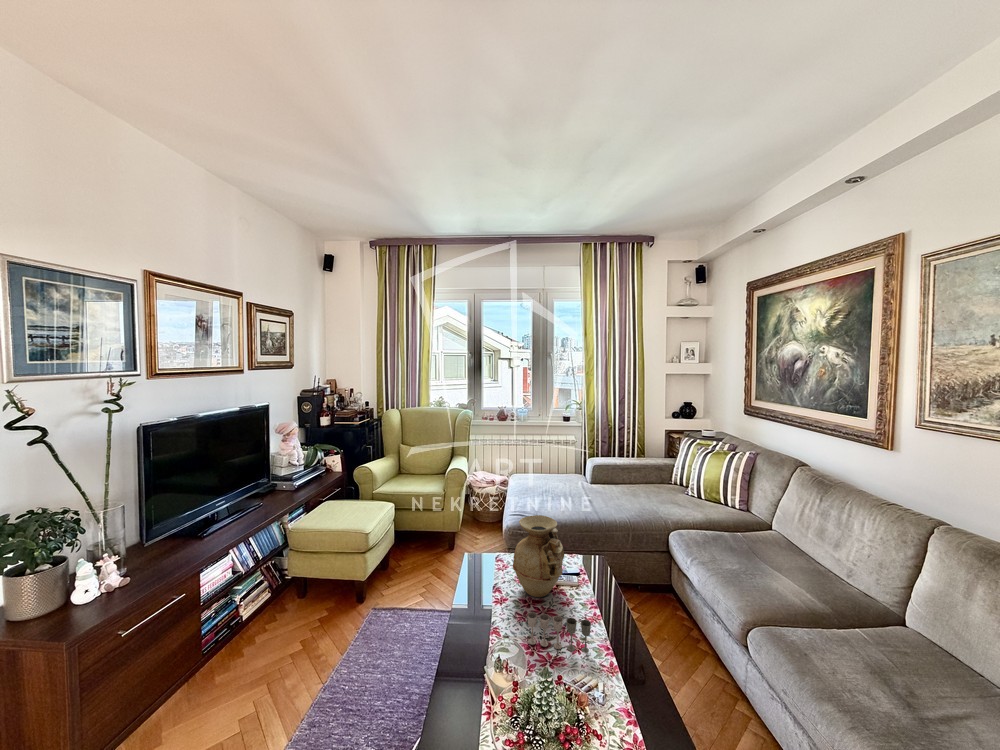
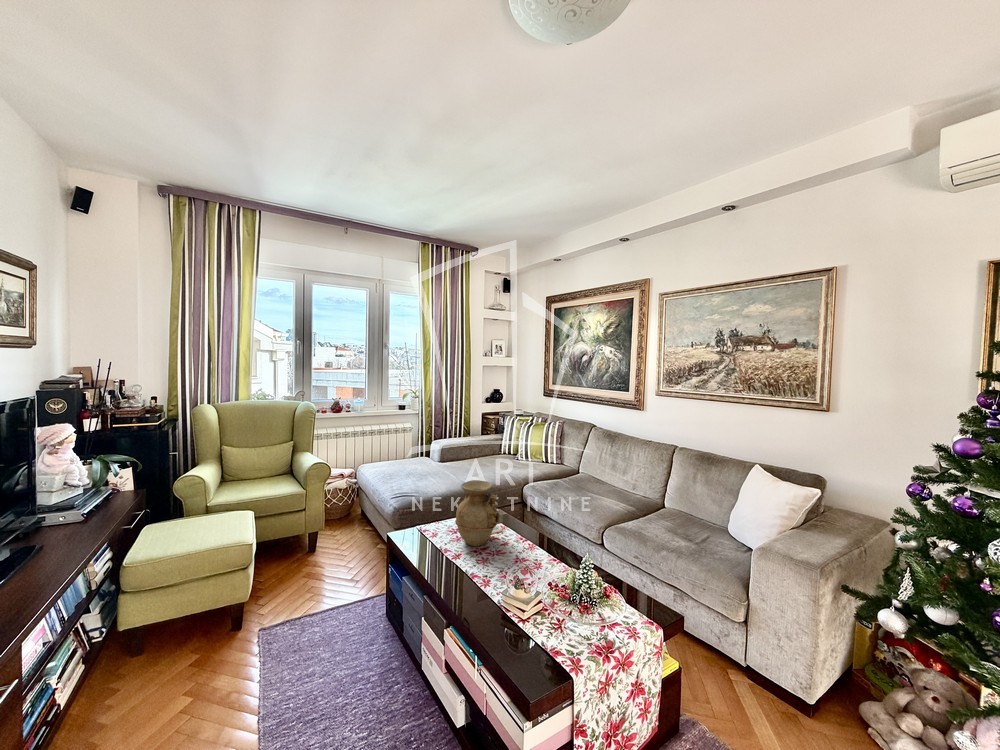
wine glass: present [528,612,591,653] -> none [501,541,545,572]

